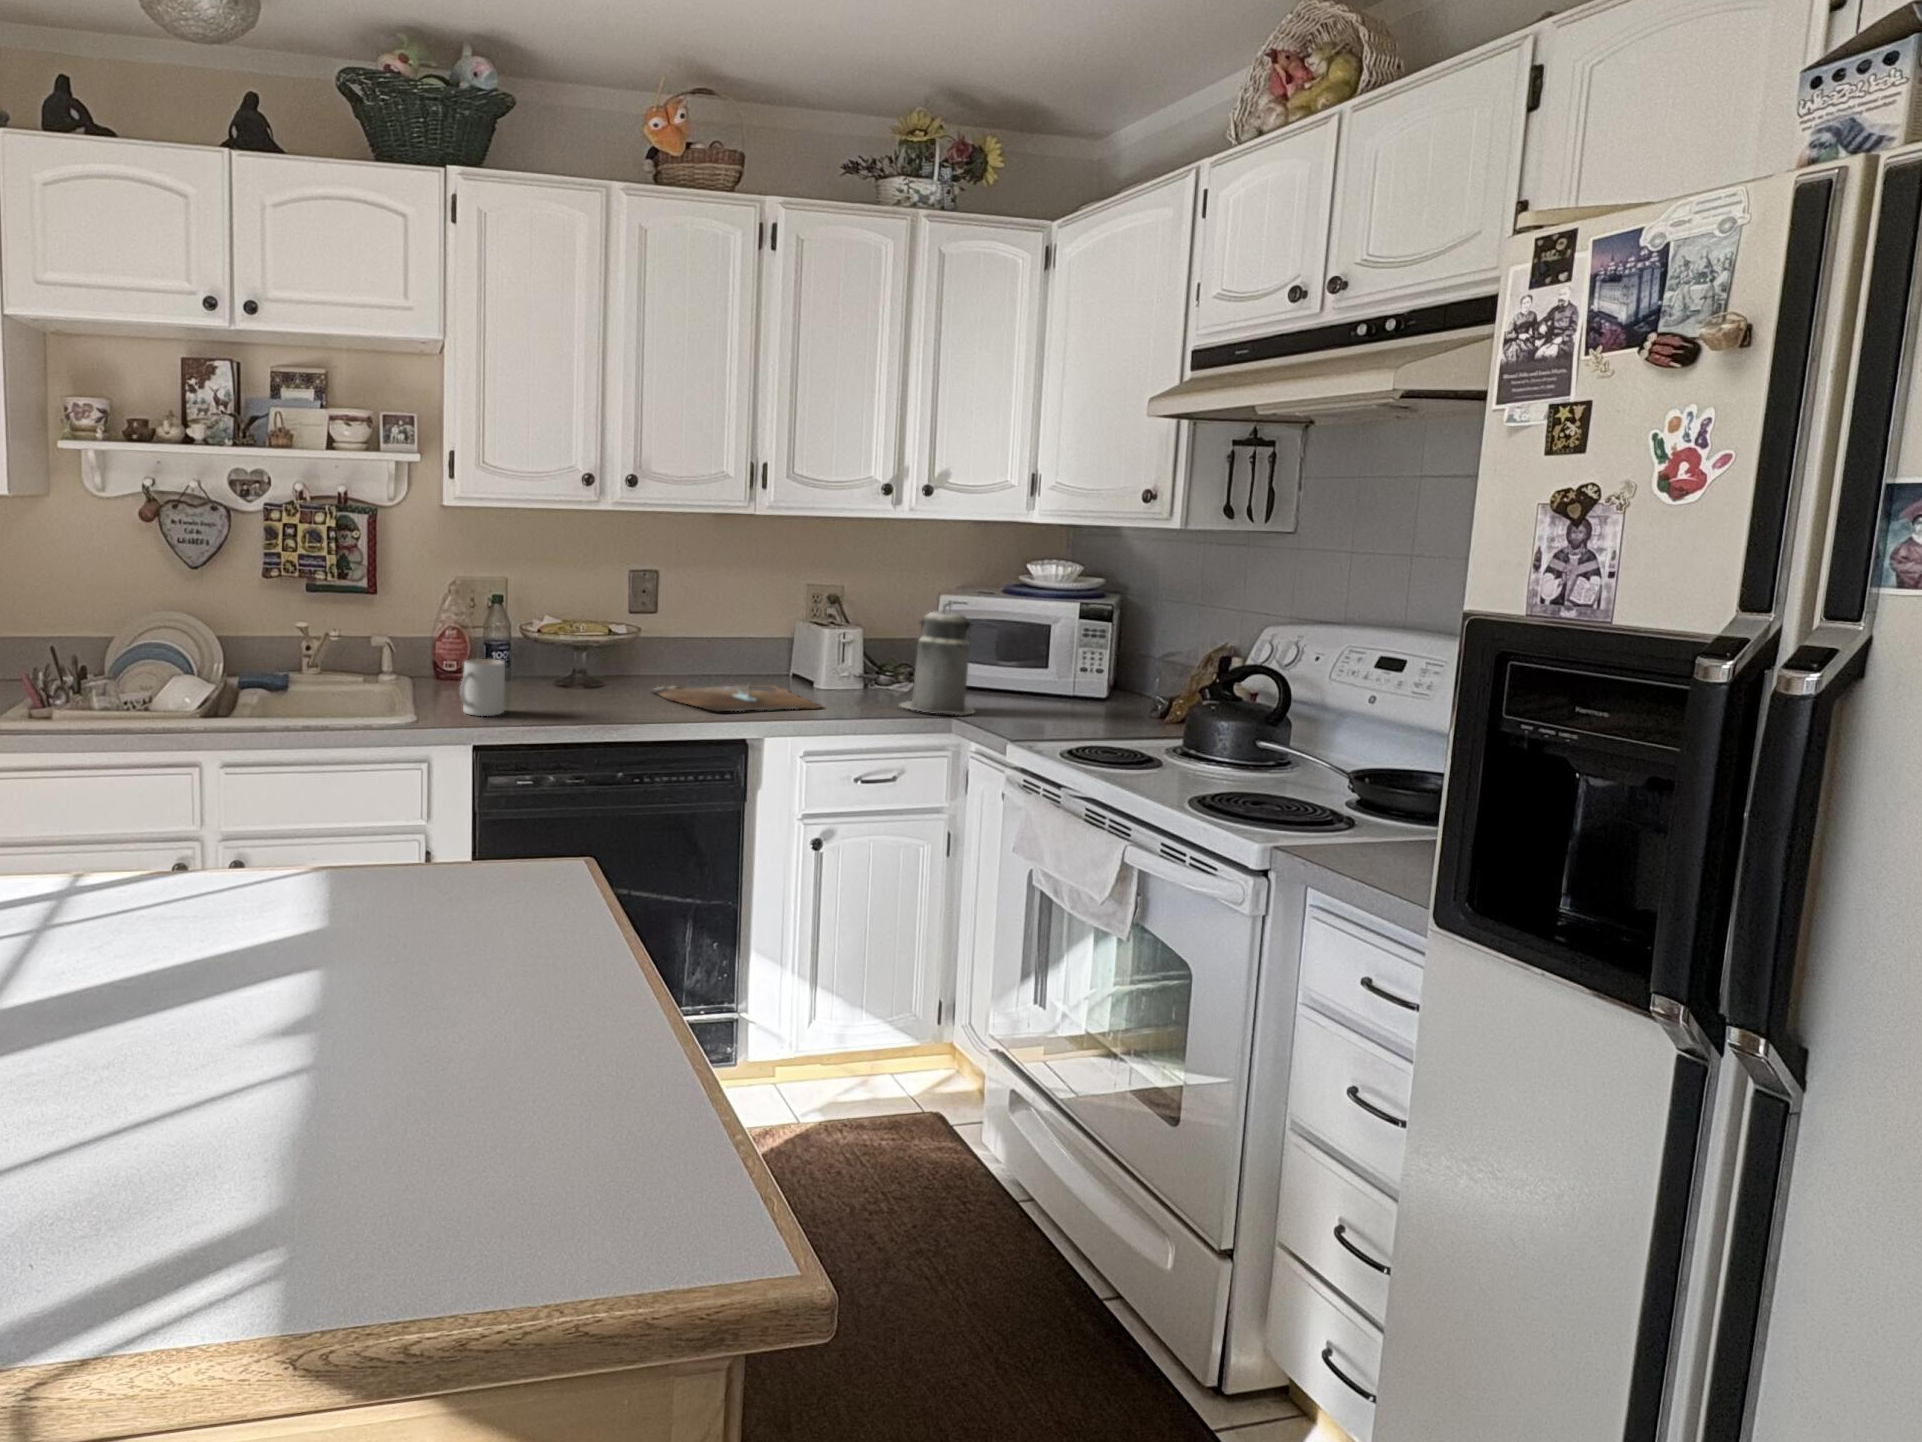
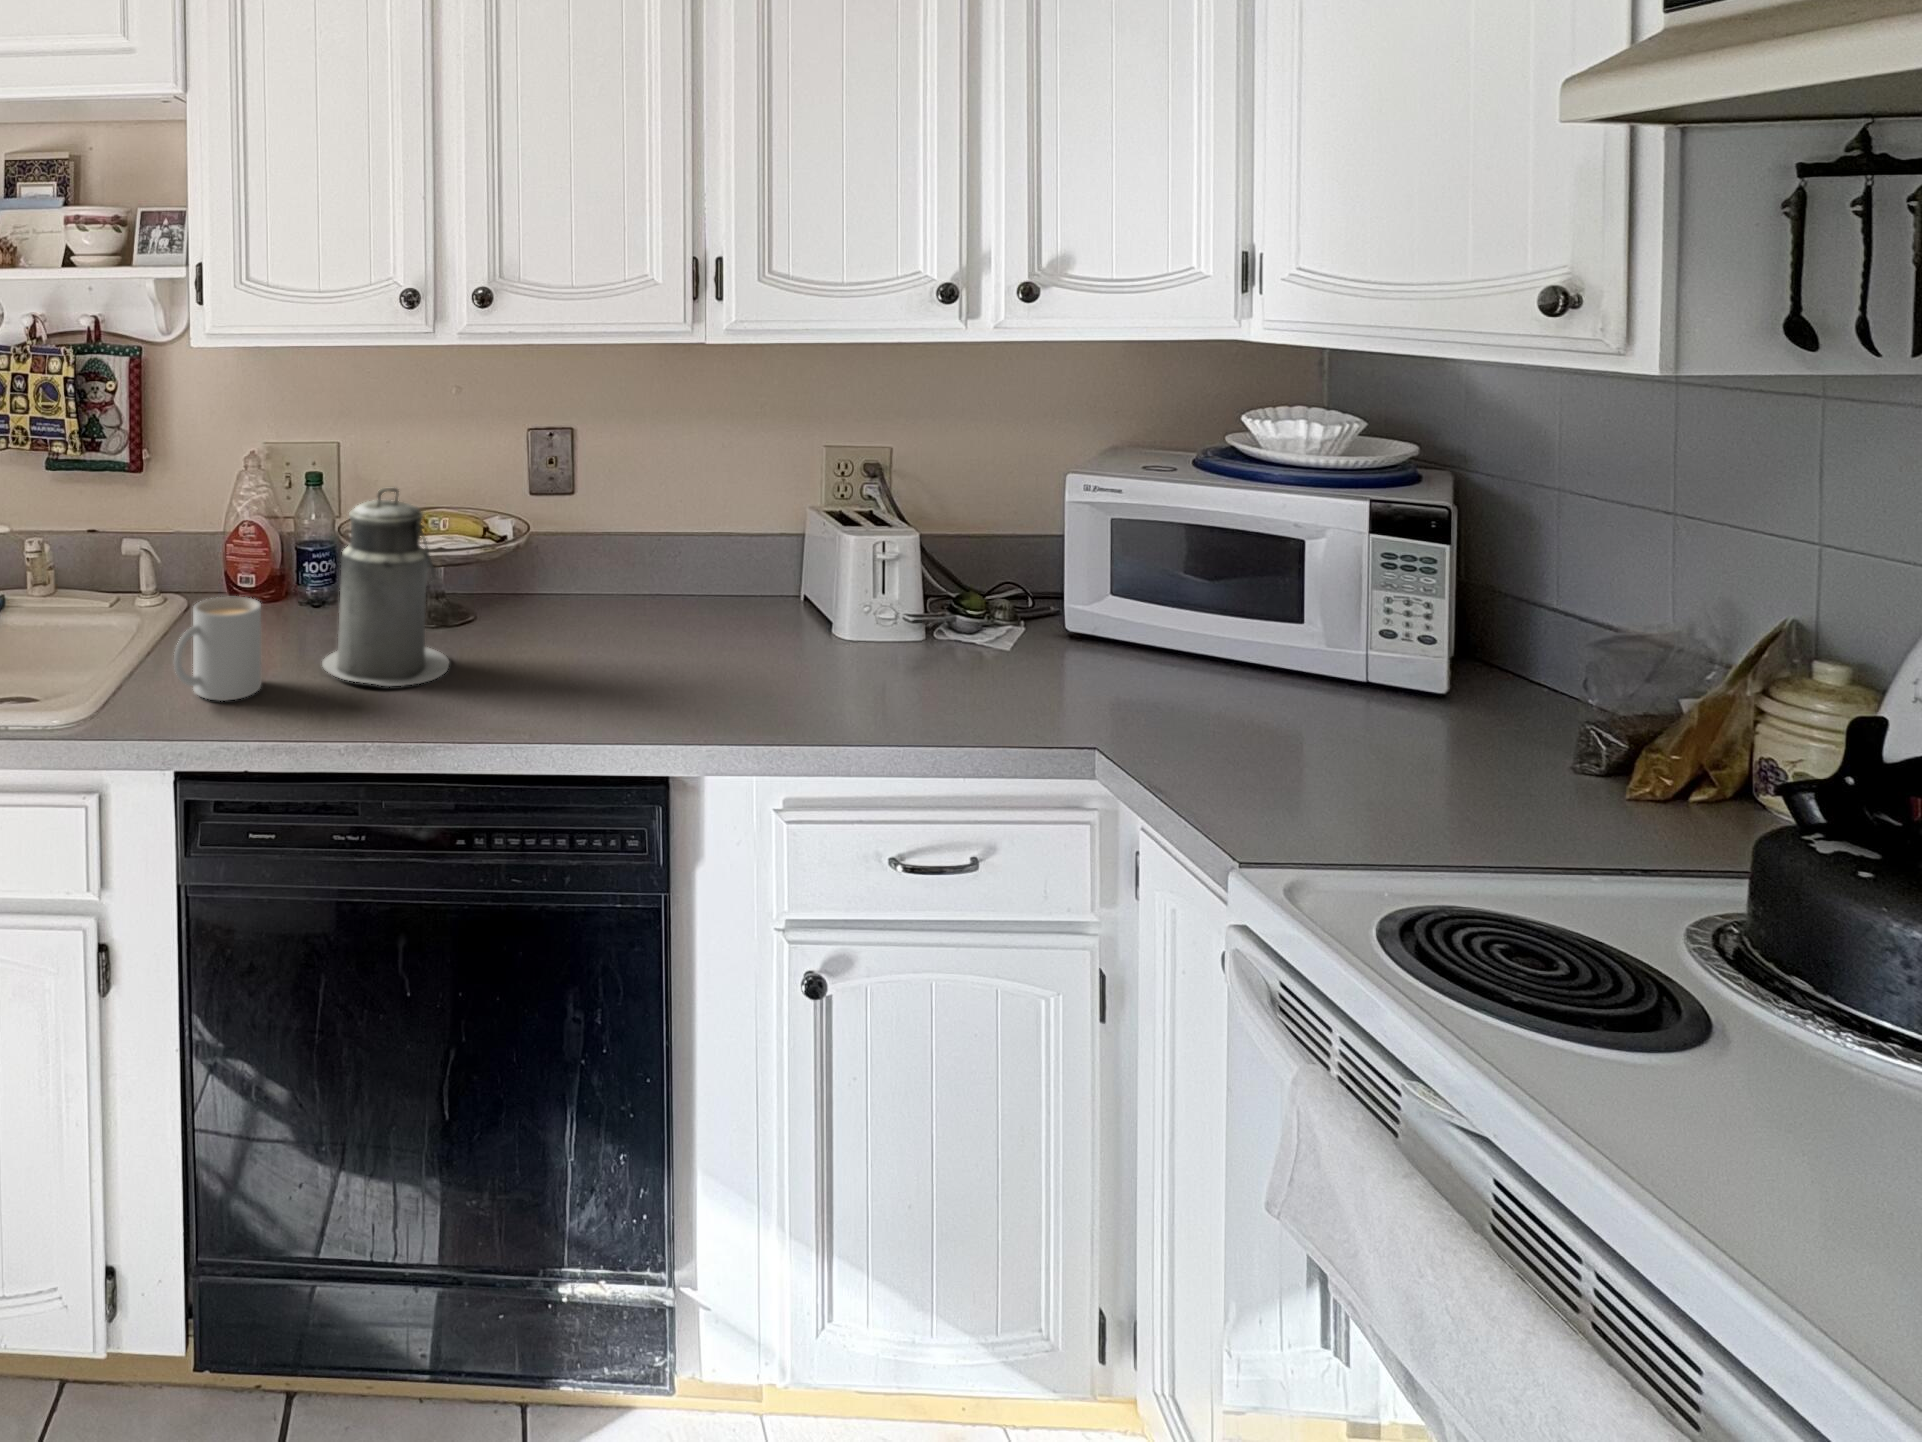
canister: present [900,603,975,714] -> present [322,488,449,686]
cutting board: present [653,684,820,711] -> none [546,616,832,705]

